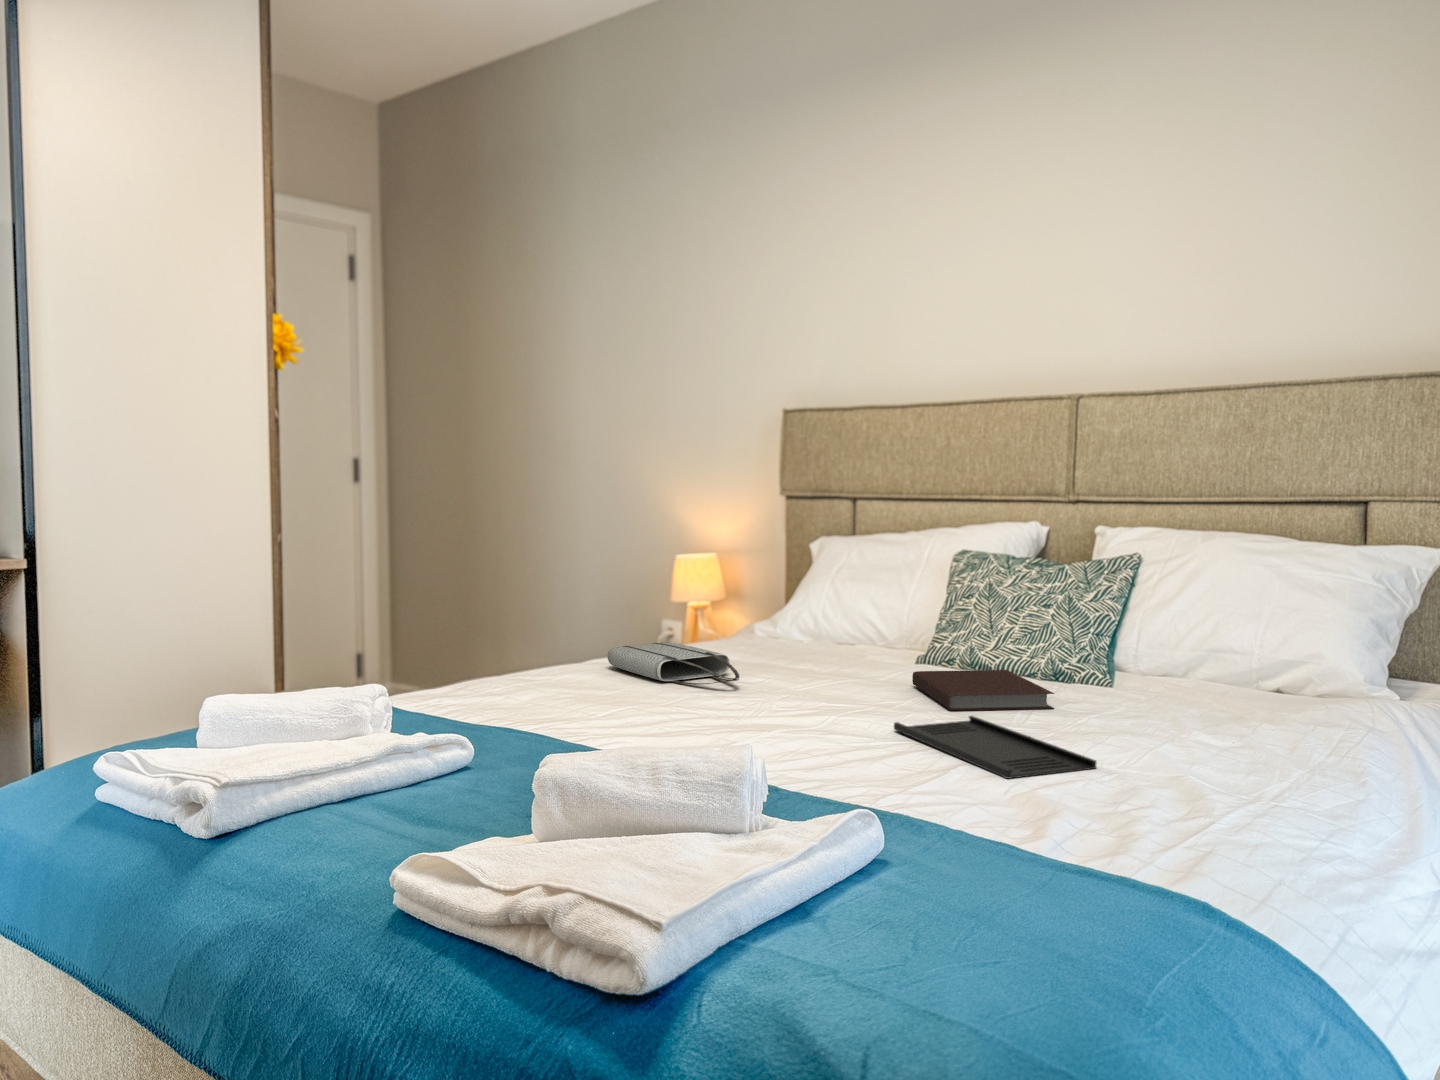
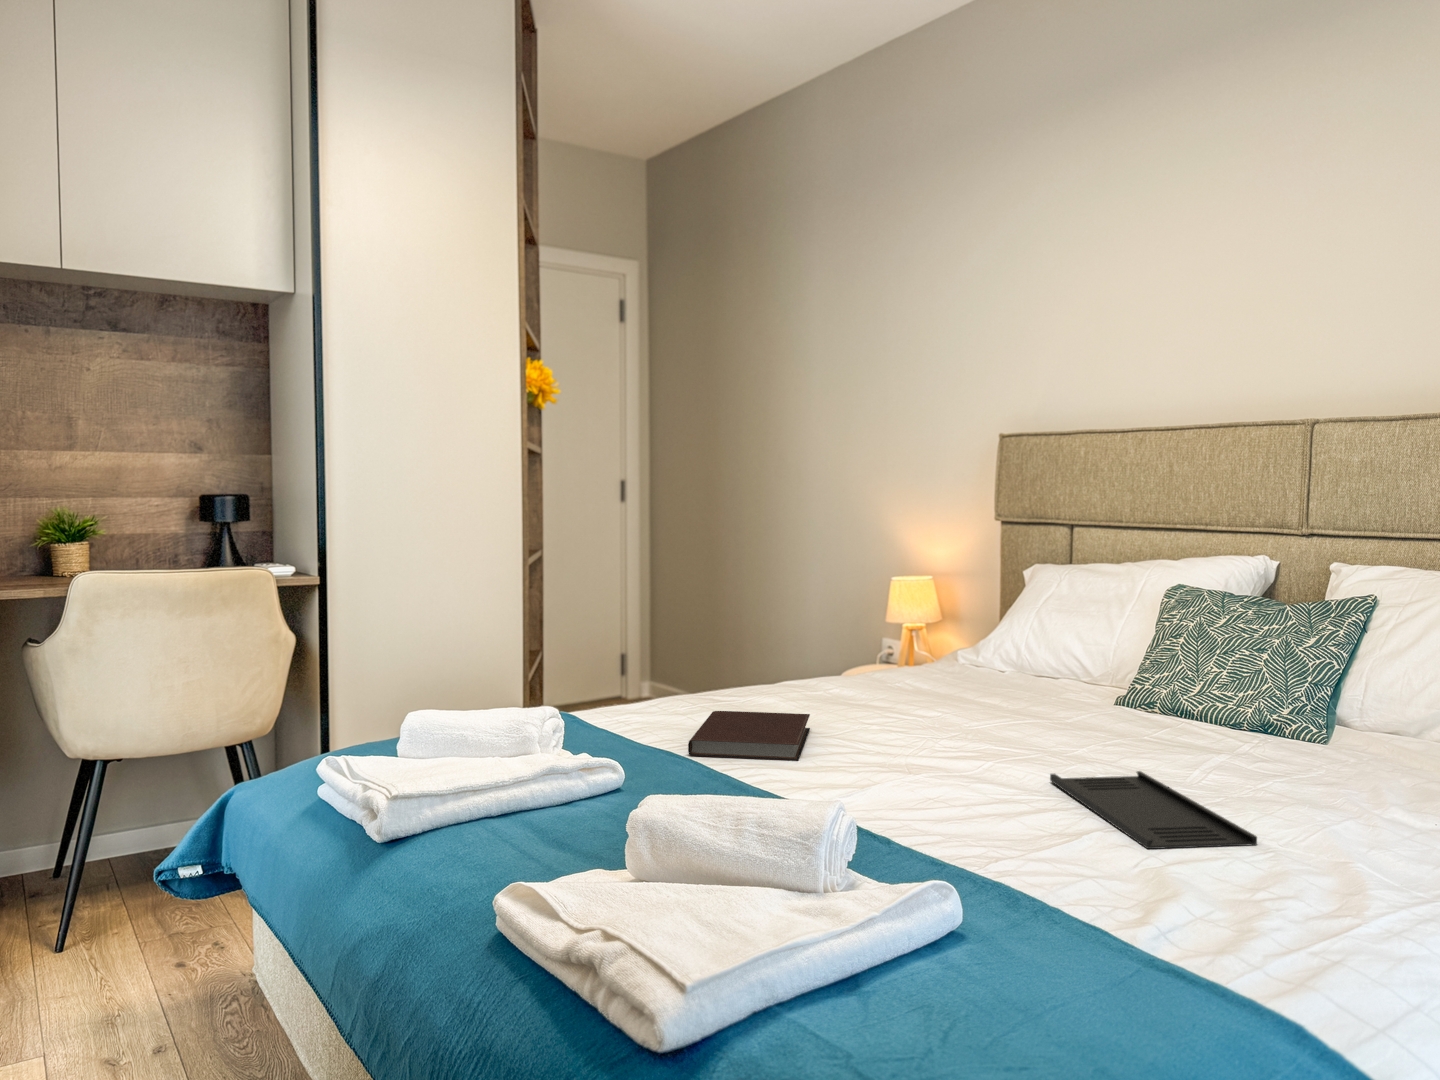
tote bag: present [608,643,740,684] -> none [797,670,914,717]
notebook: present [912,670,1054,711] -> present [688,711,810,761]

